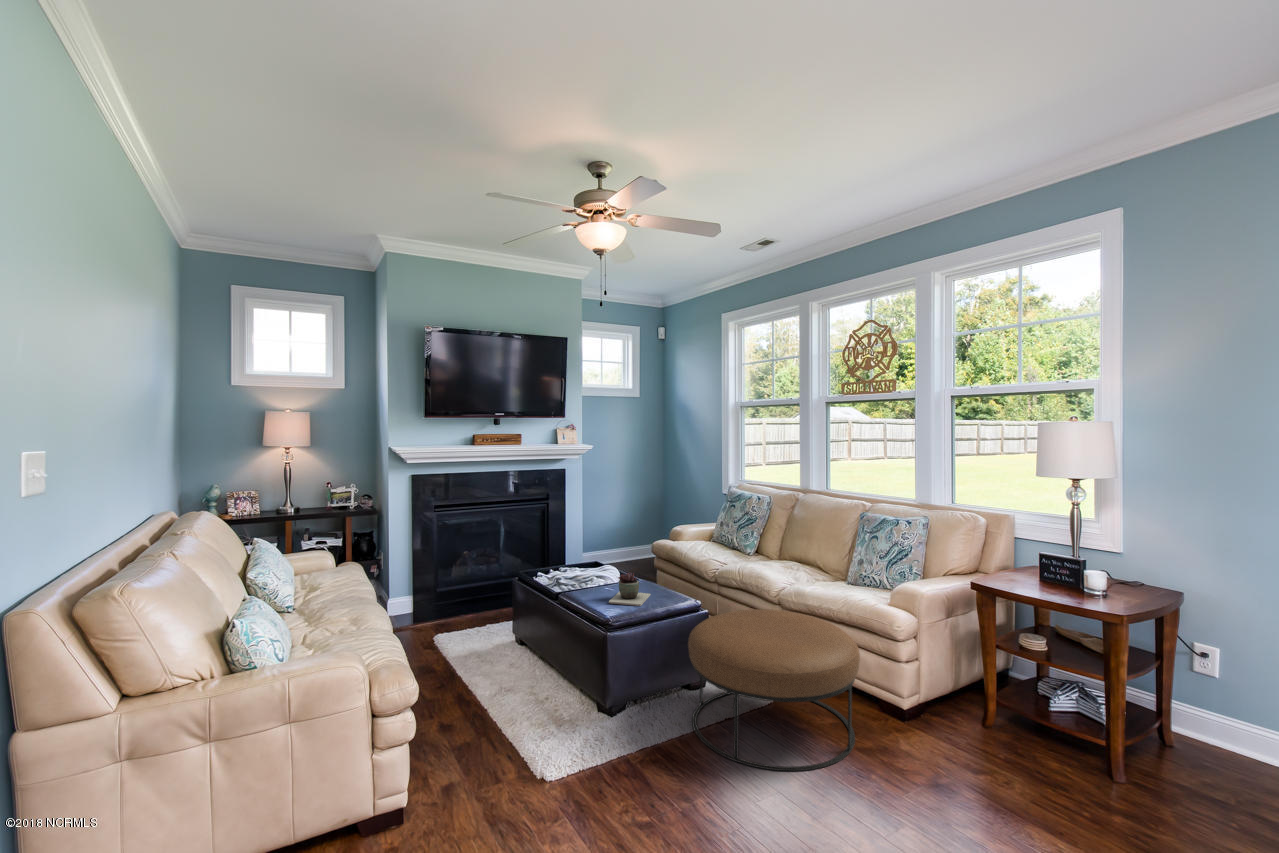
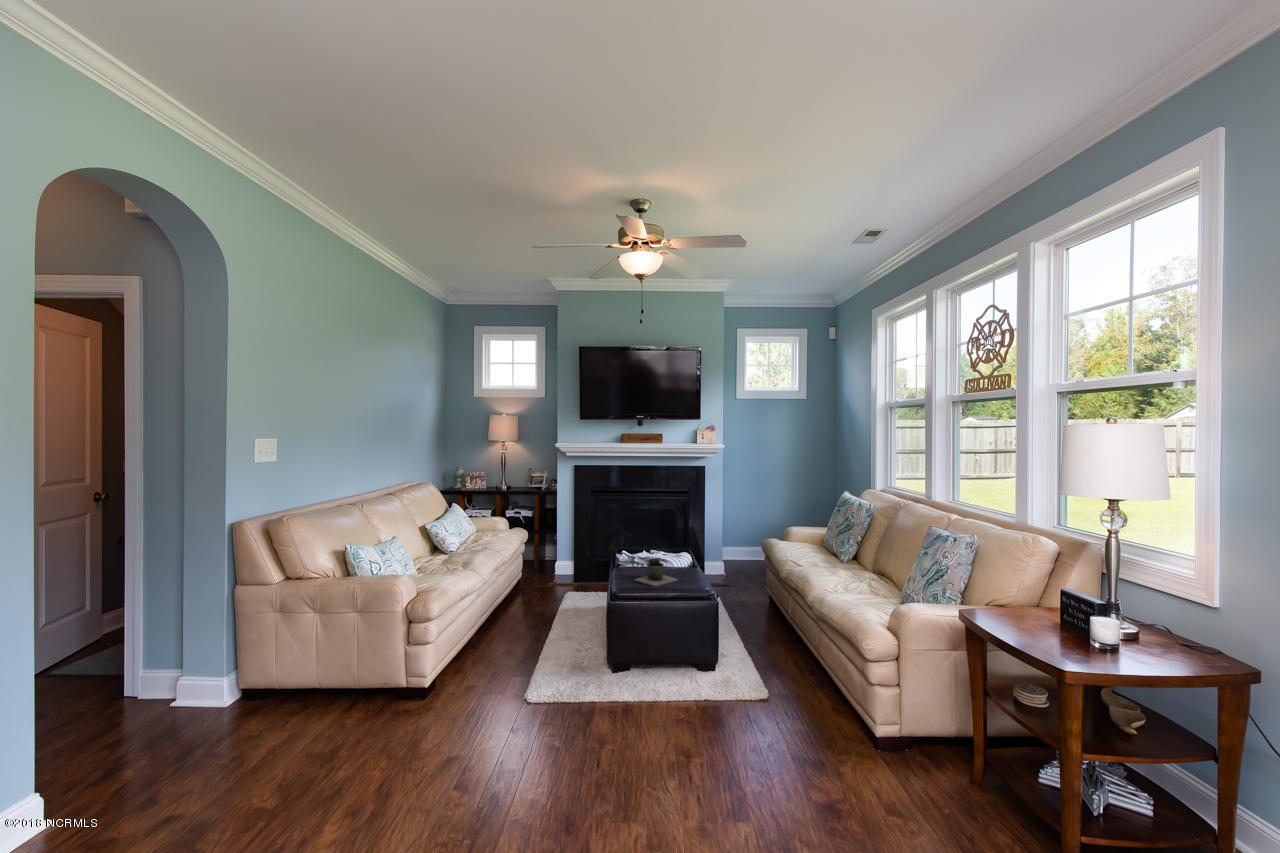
ottoman: present [688,609,860,771] -> none [658,606,819,759]

